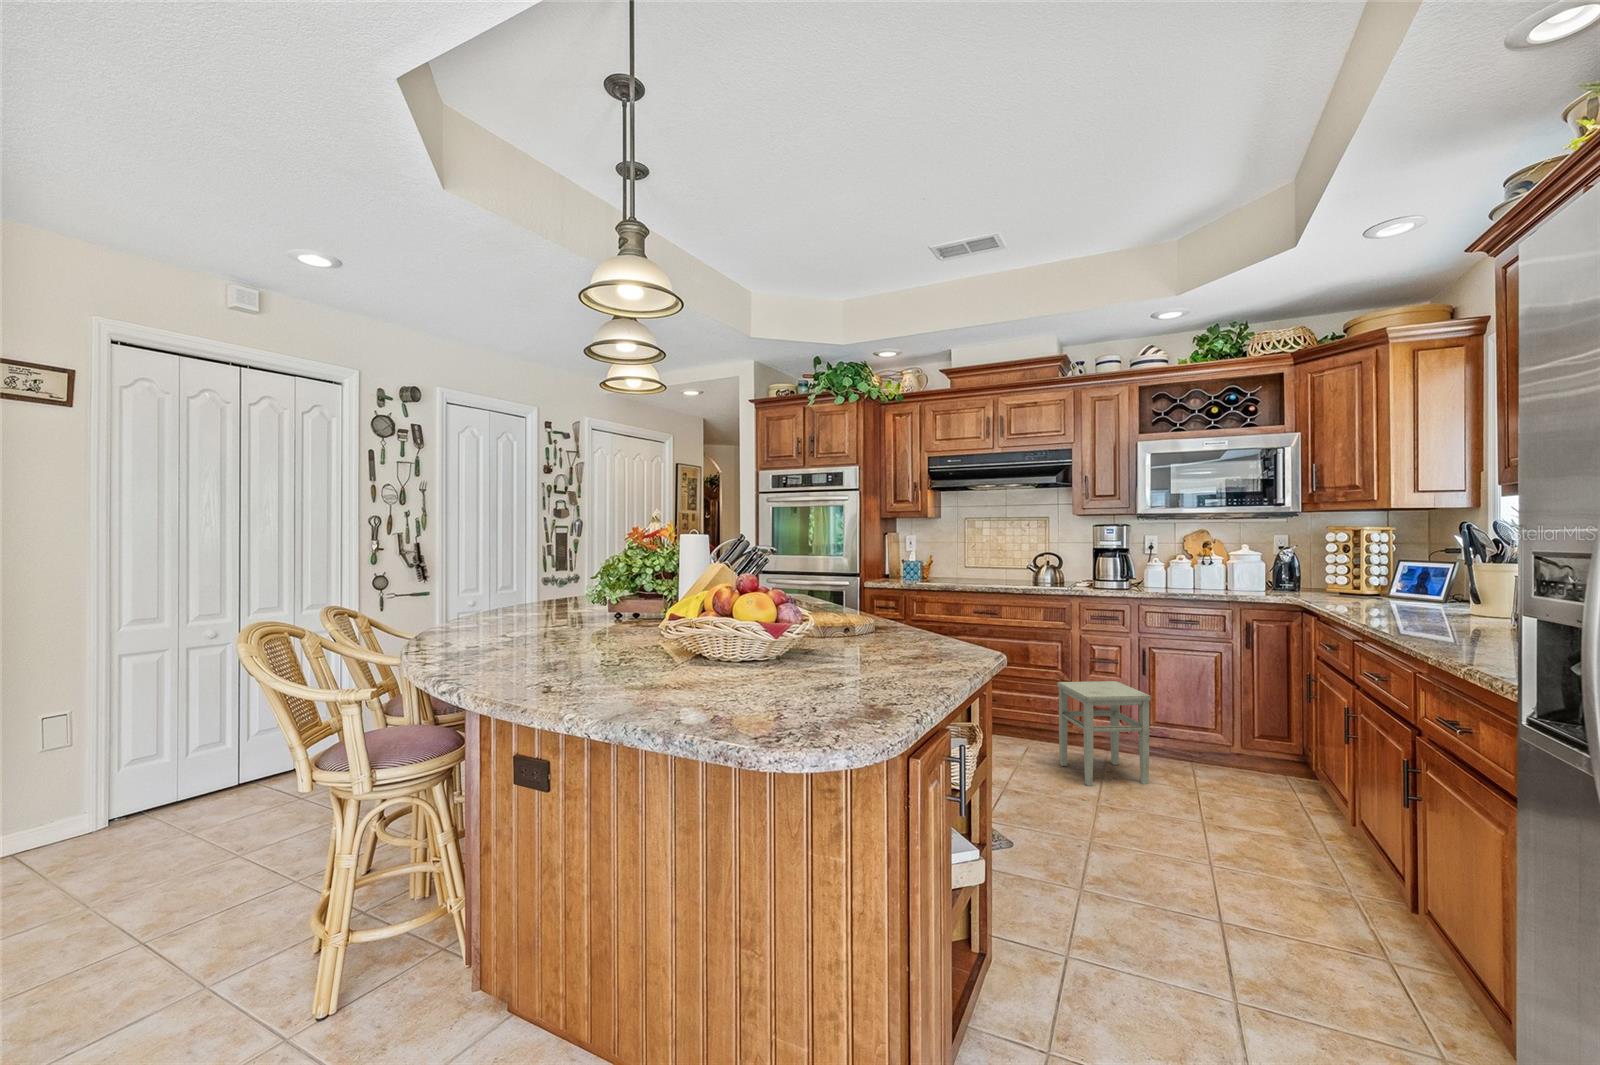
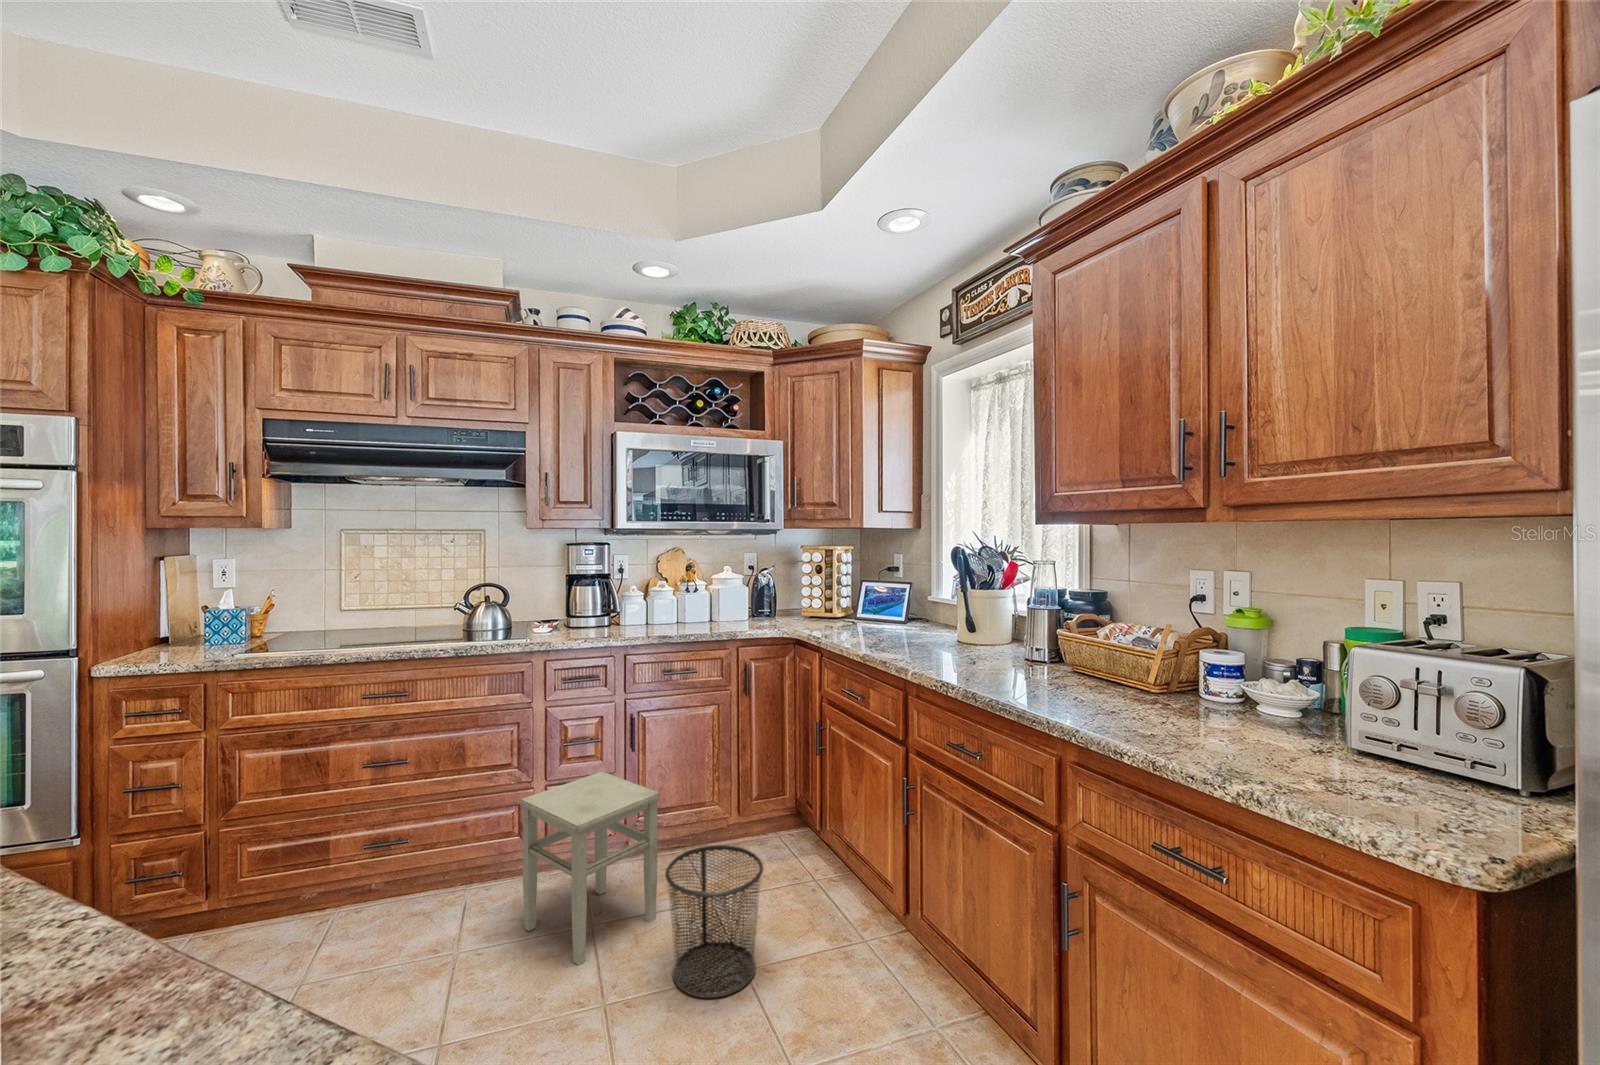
waste bin: none [1141,732,1218,826] -> present [665,845,763,998]

